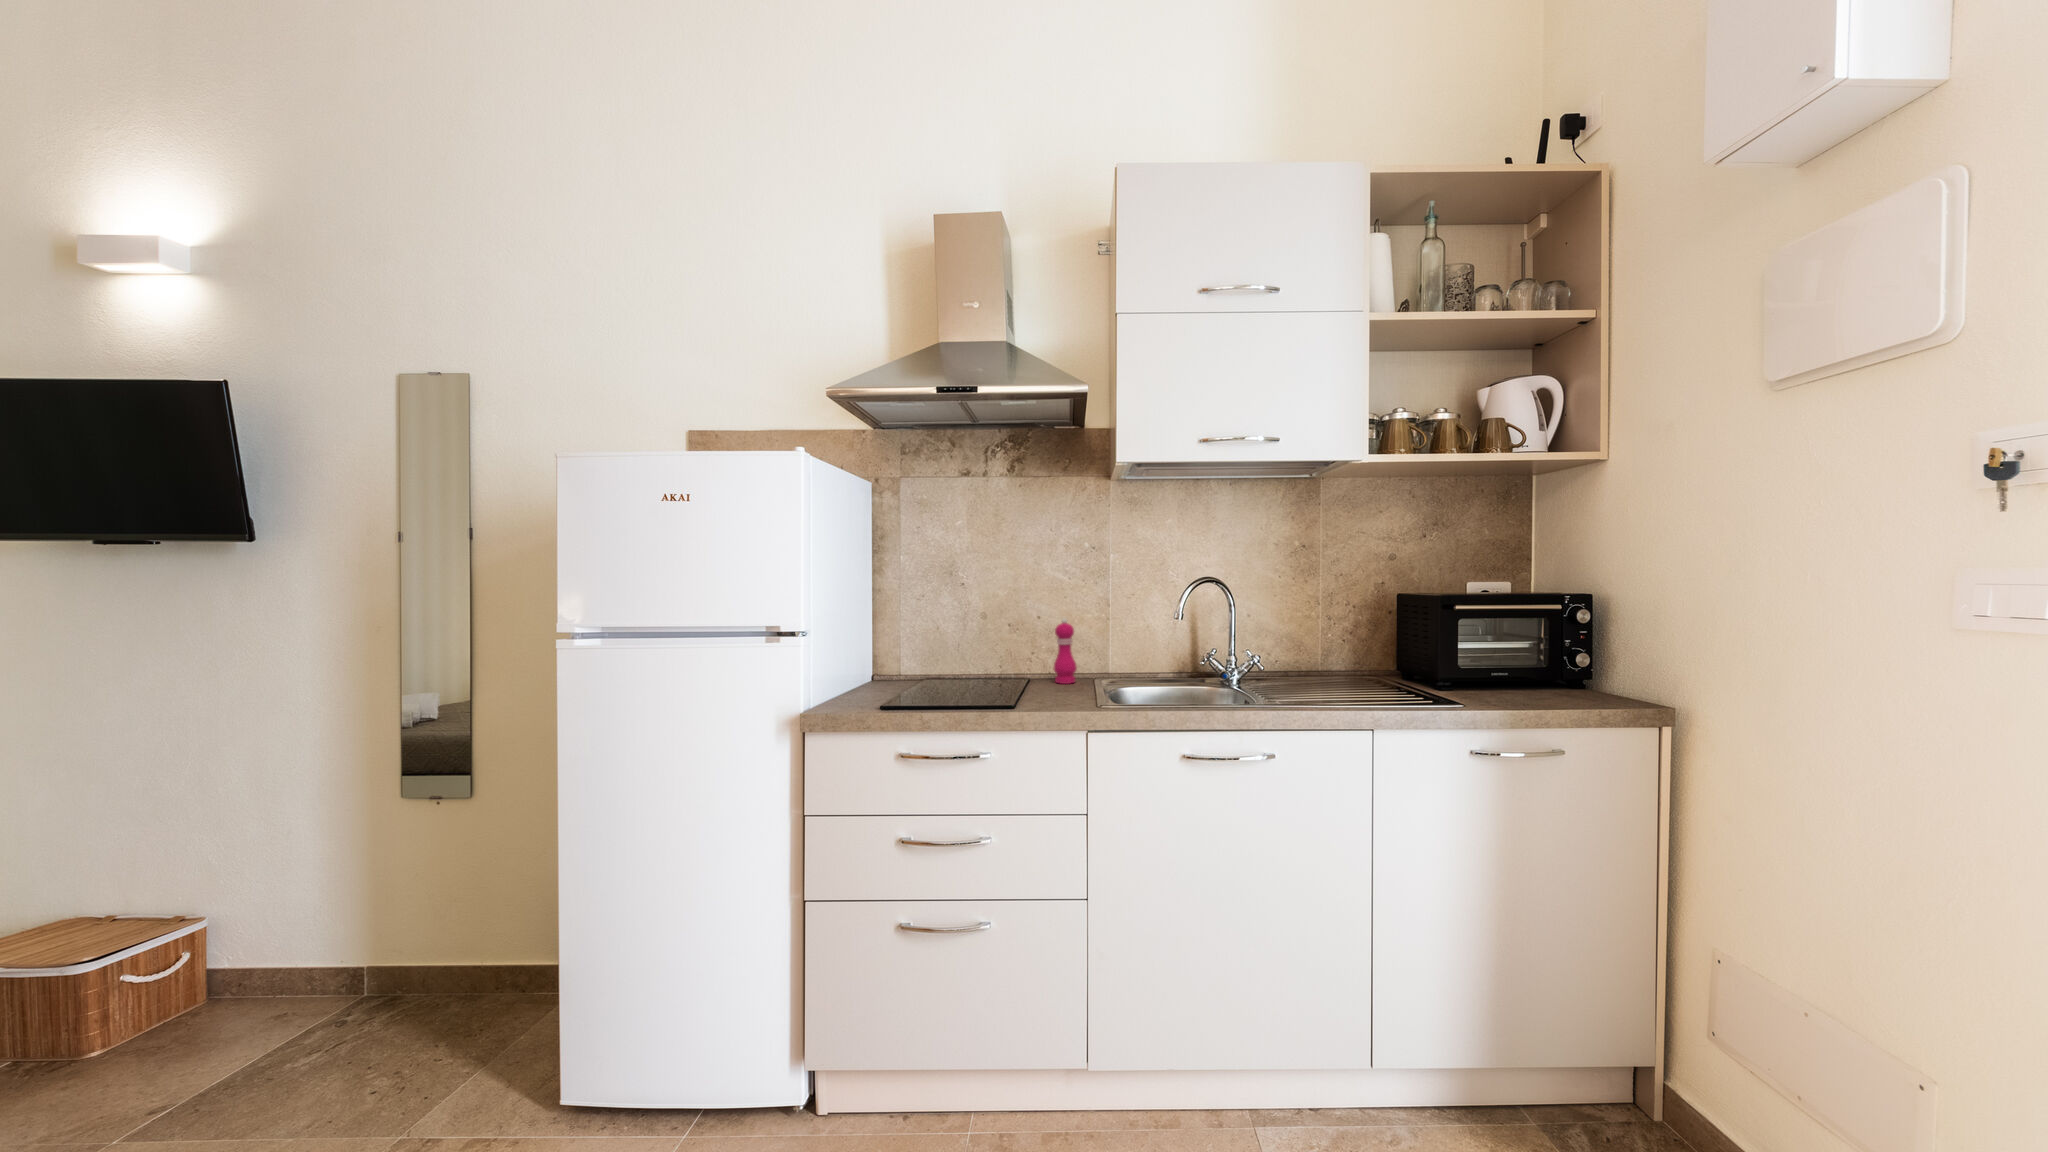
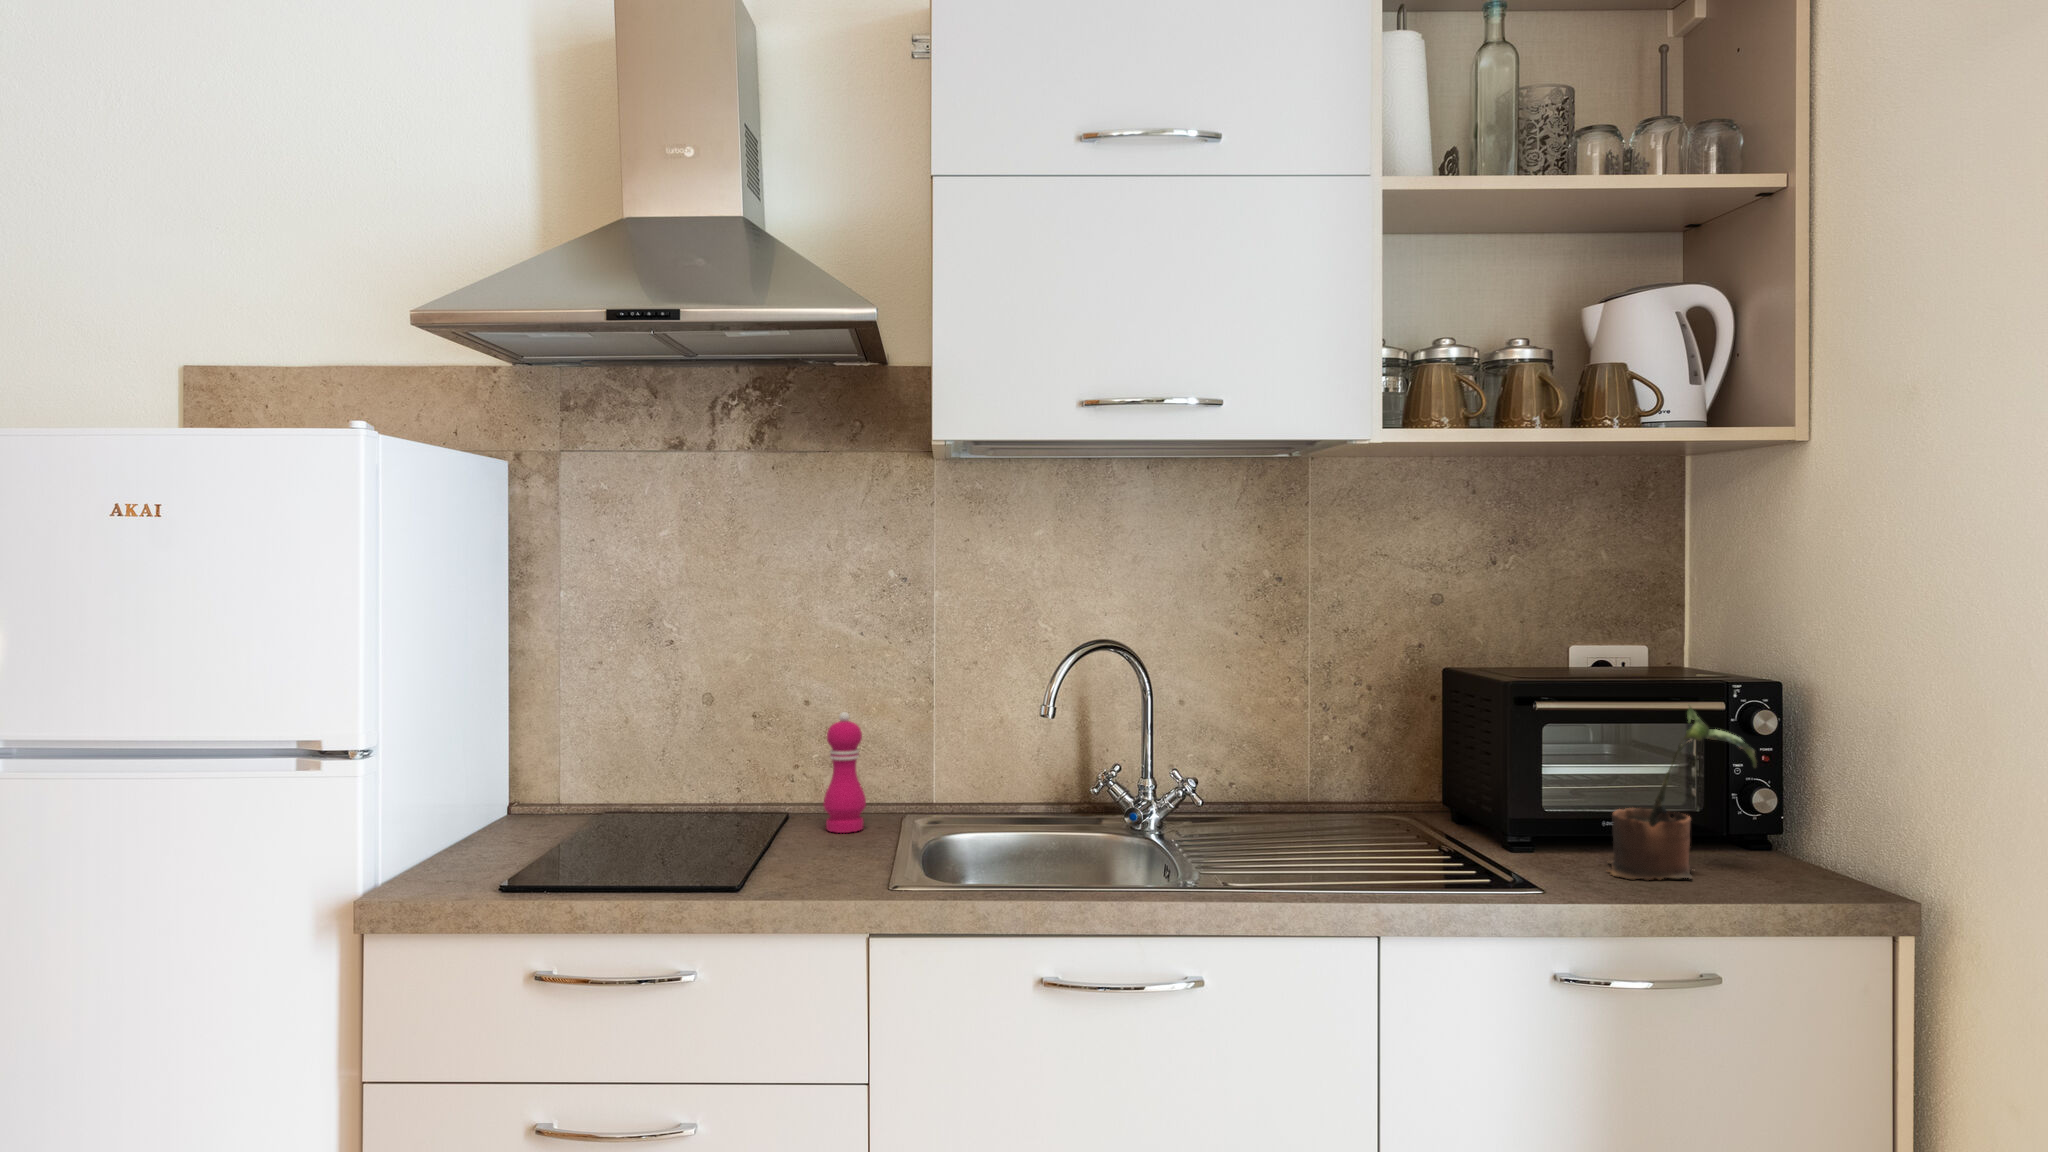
potted plant: none [1497,605,1582,700] -> present [1608,707,1757,880]

